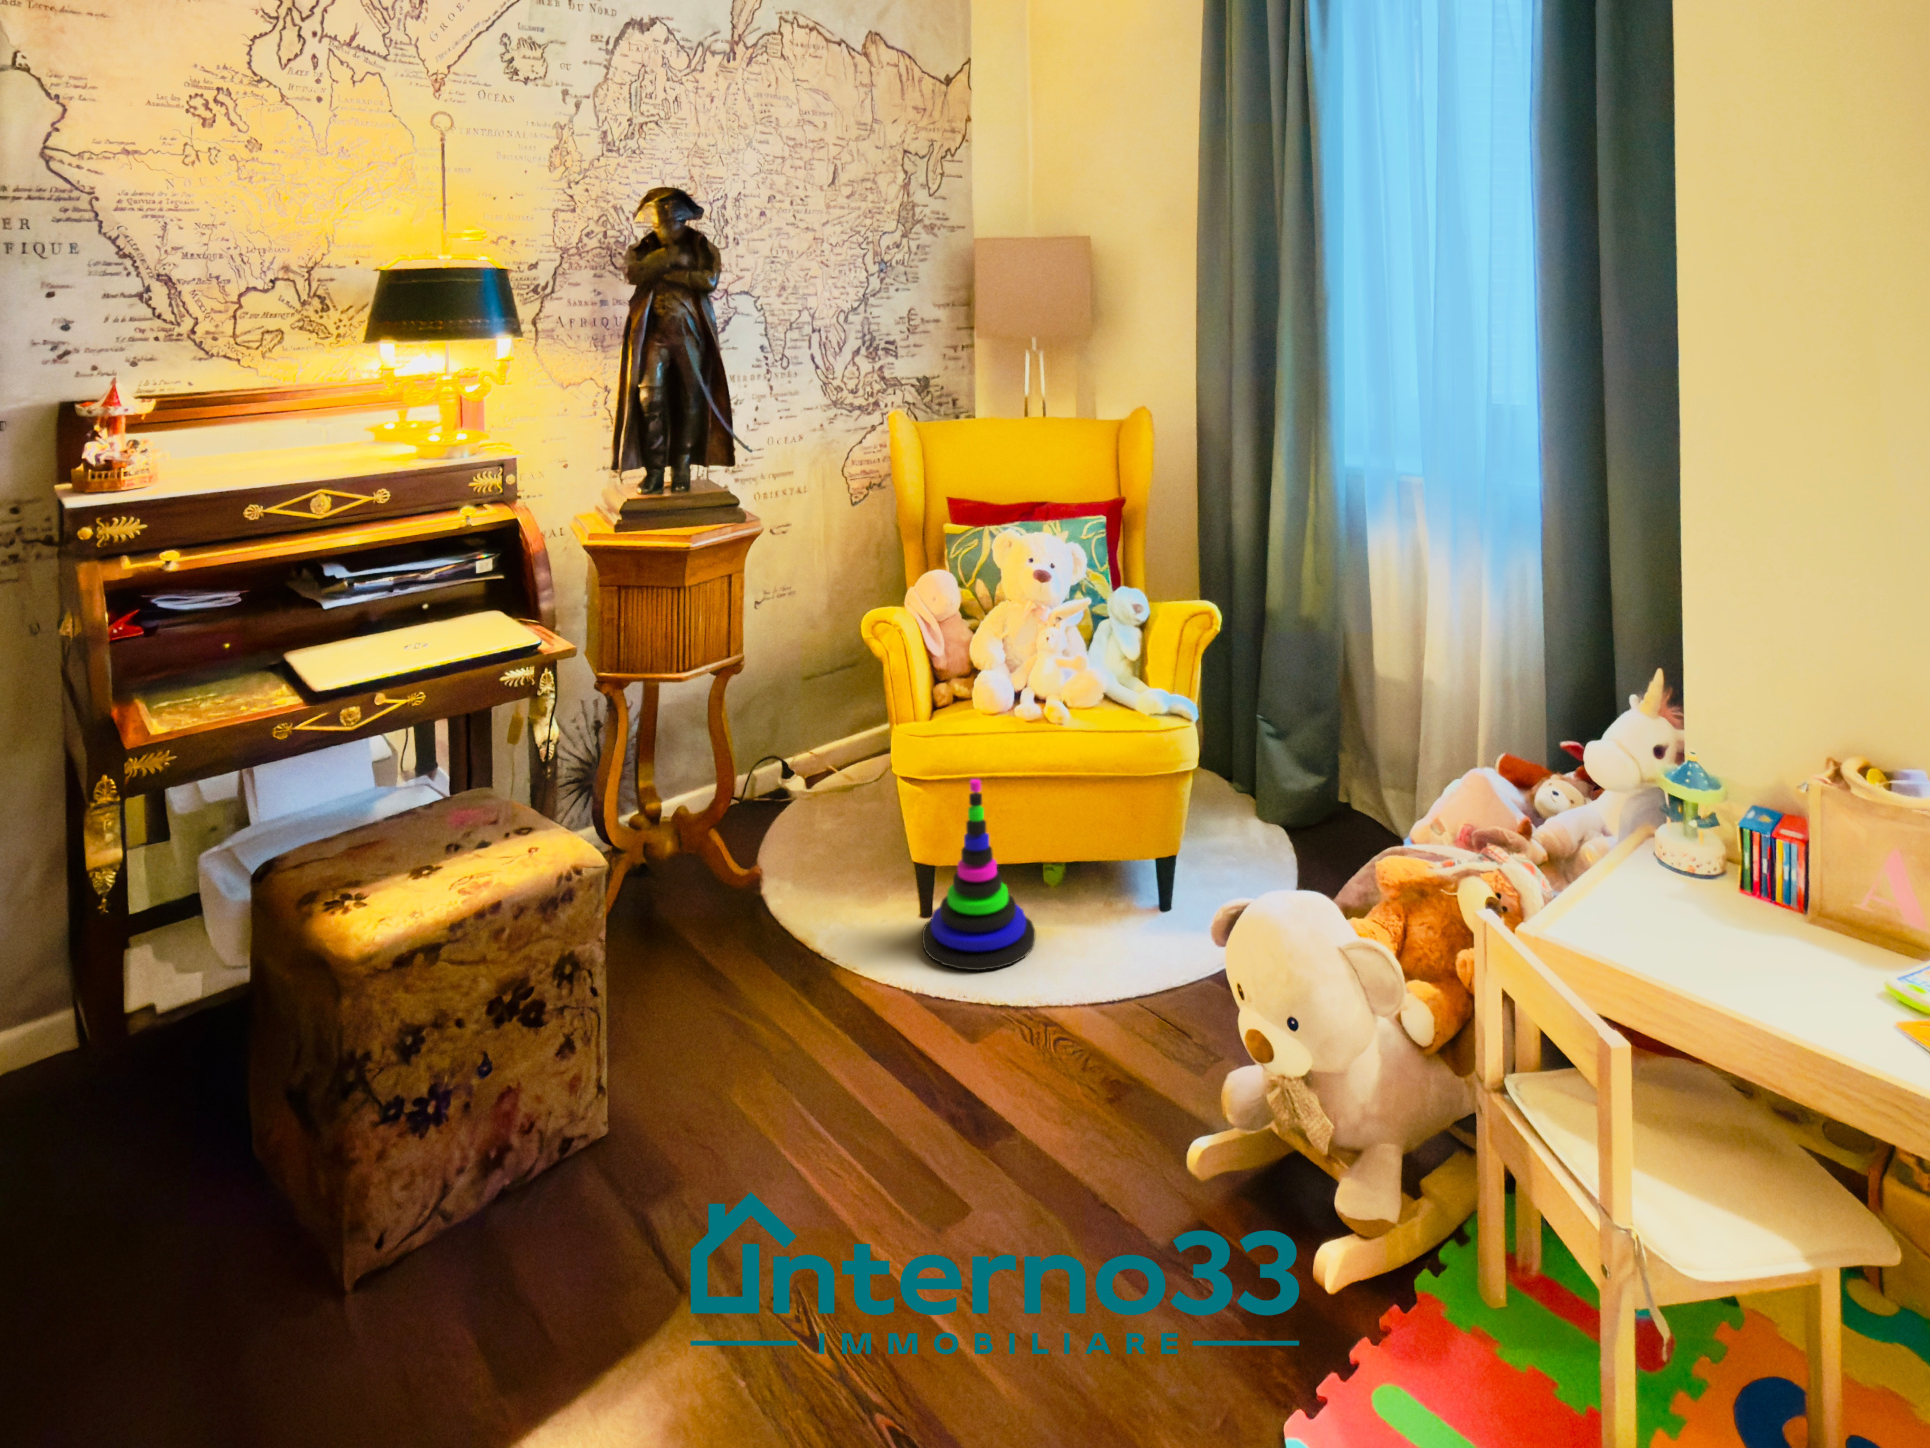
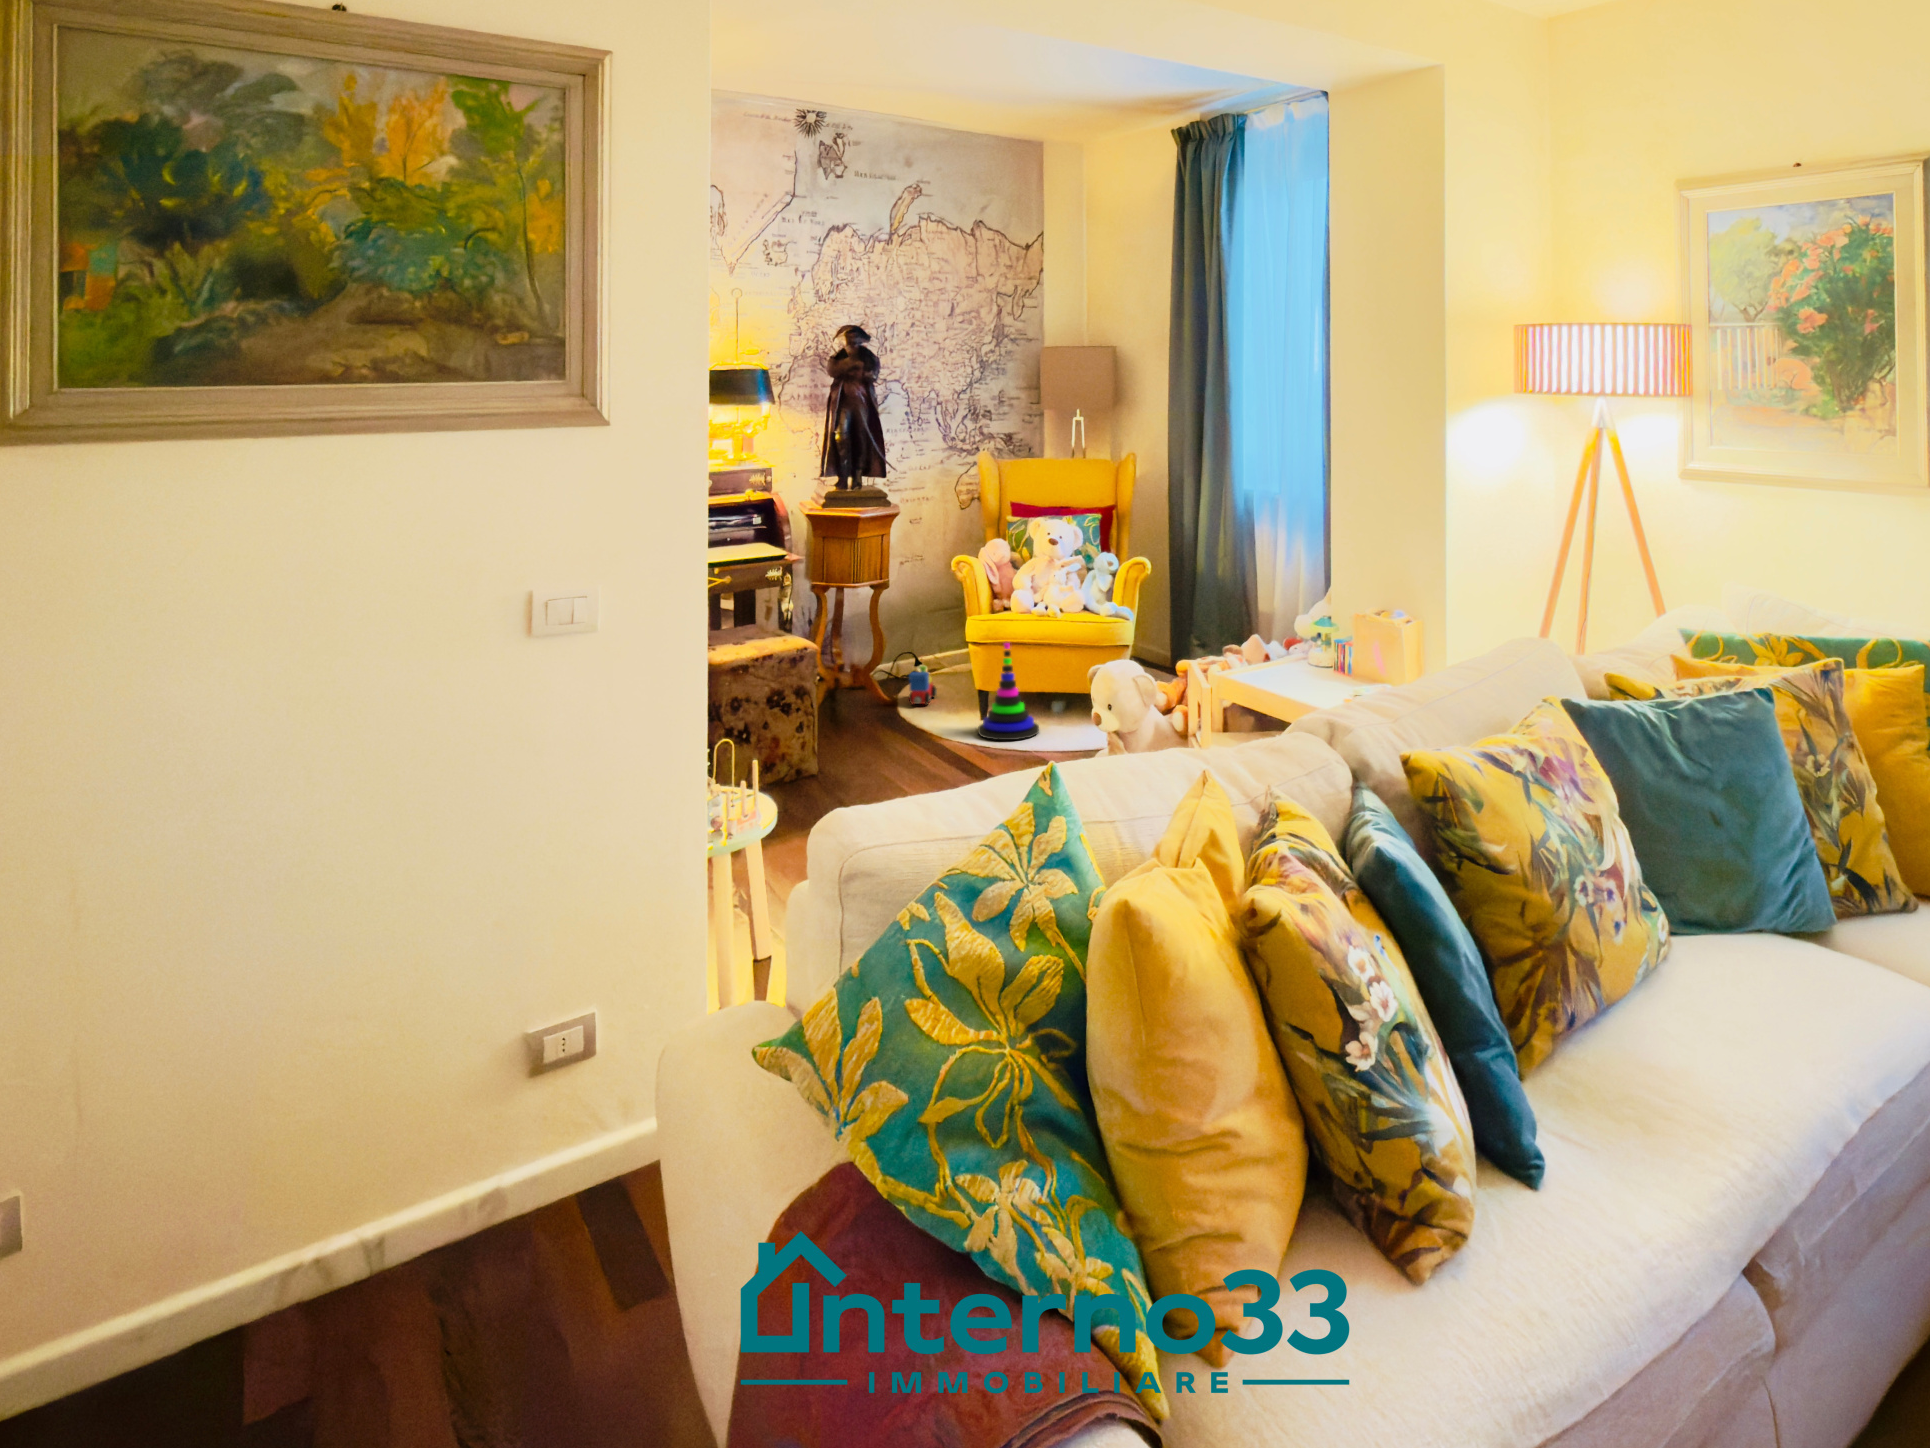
toy train: none [783,787,829,863] -> present [909,666,937,704]

